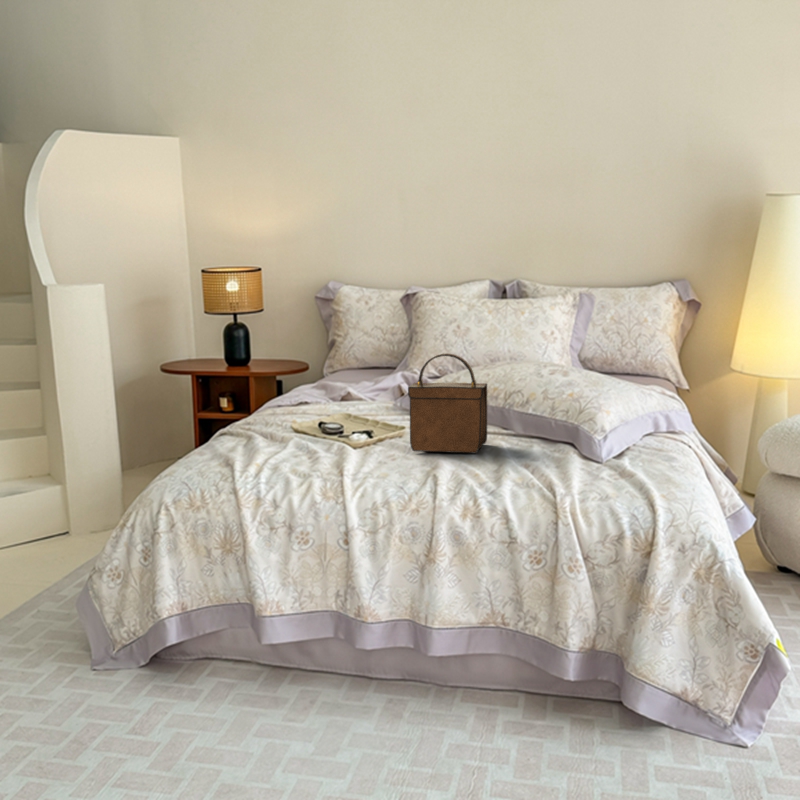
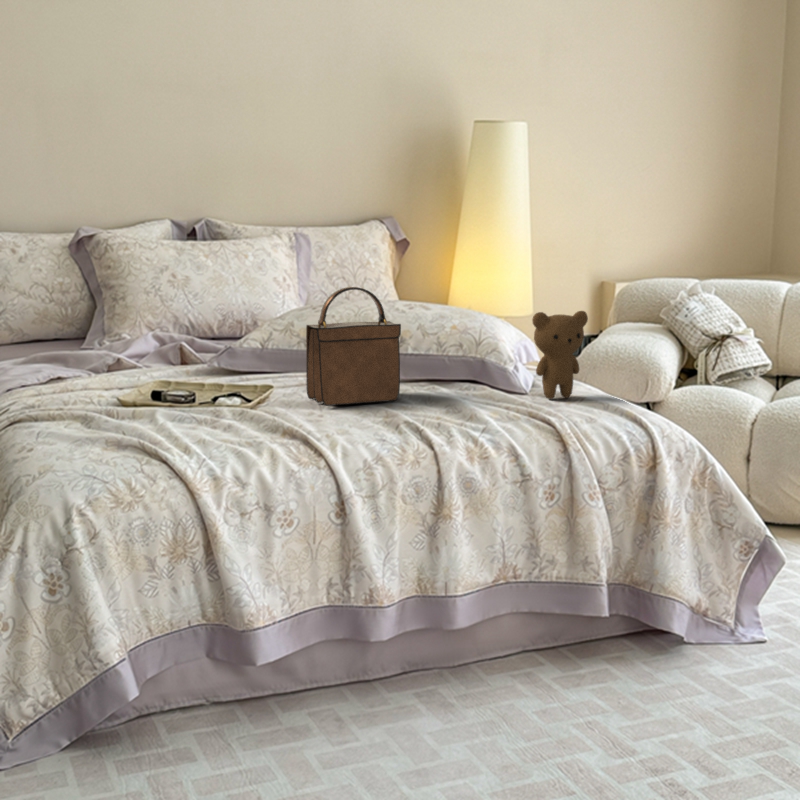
teddy bear: none [588,386,651,470] -> present [532,311,588,399]

